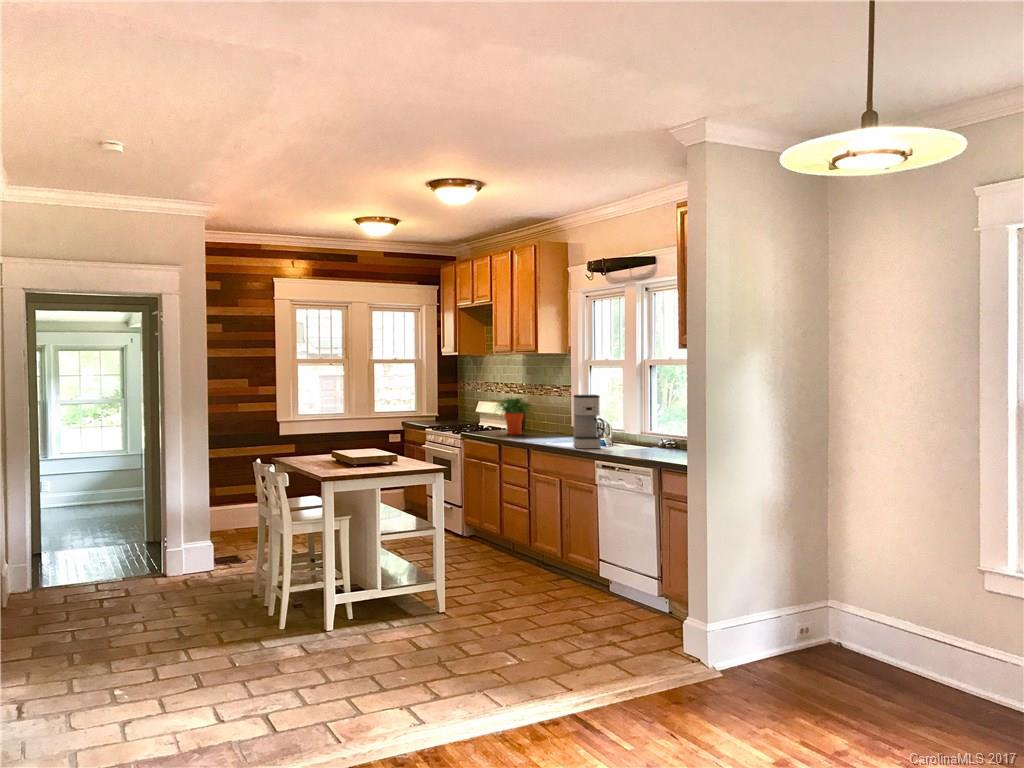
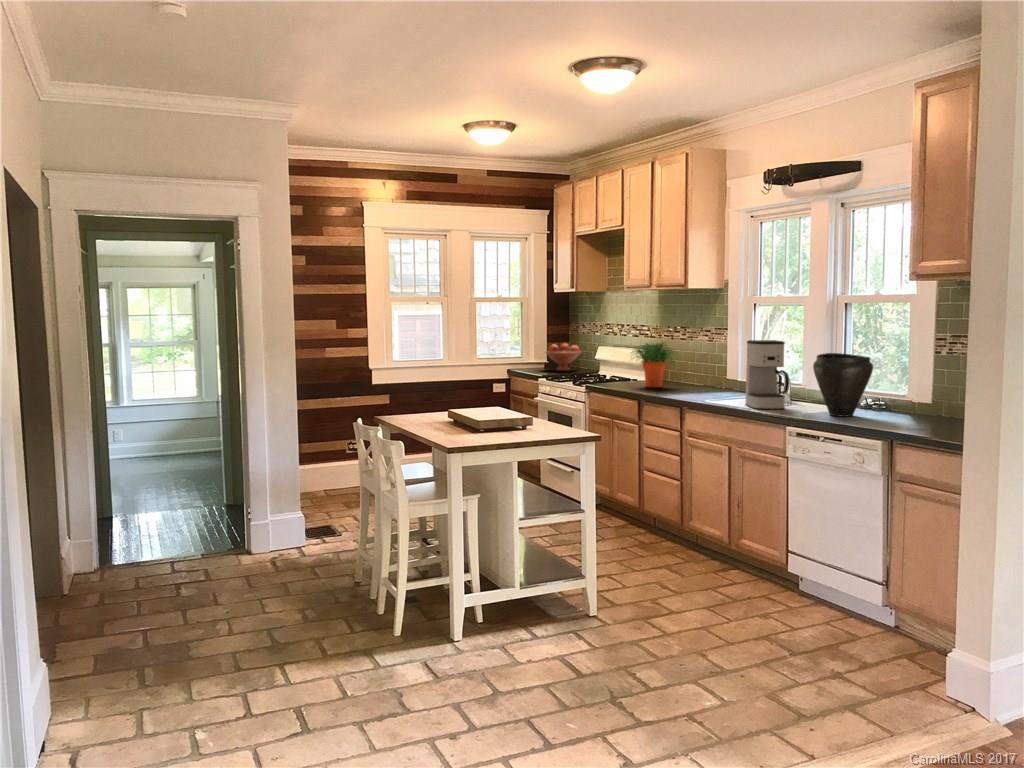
fruit bowl: none [434,399,465,423] -> present [546,344,581,371]
vase: none [617,404,660,453] -> present [813,353,873,417]

